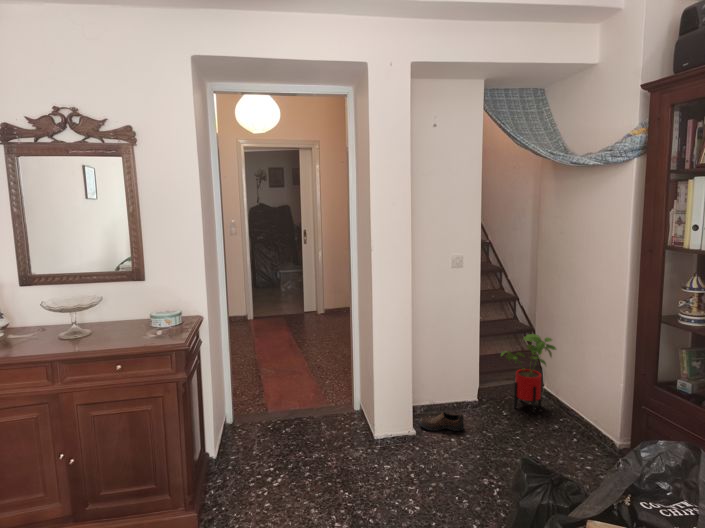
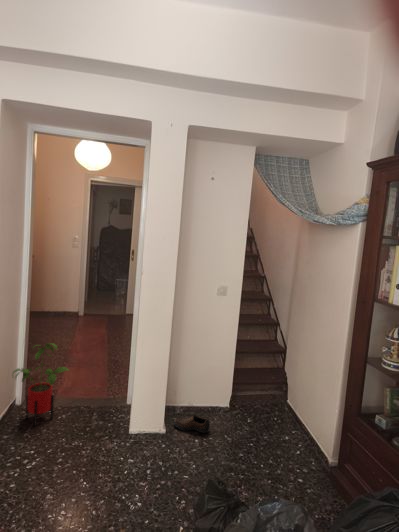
house plant: present [501,334,556,413] -> present [13,343,69,426]

